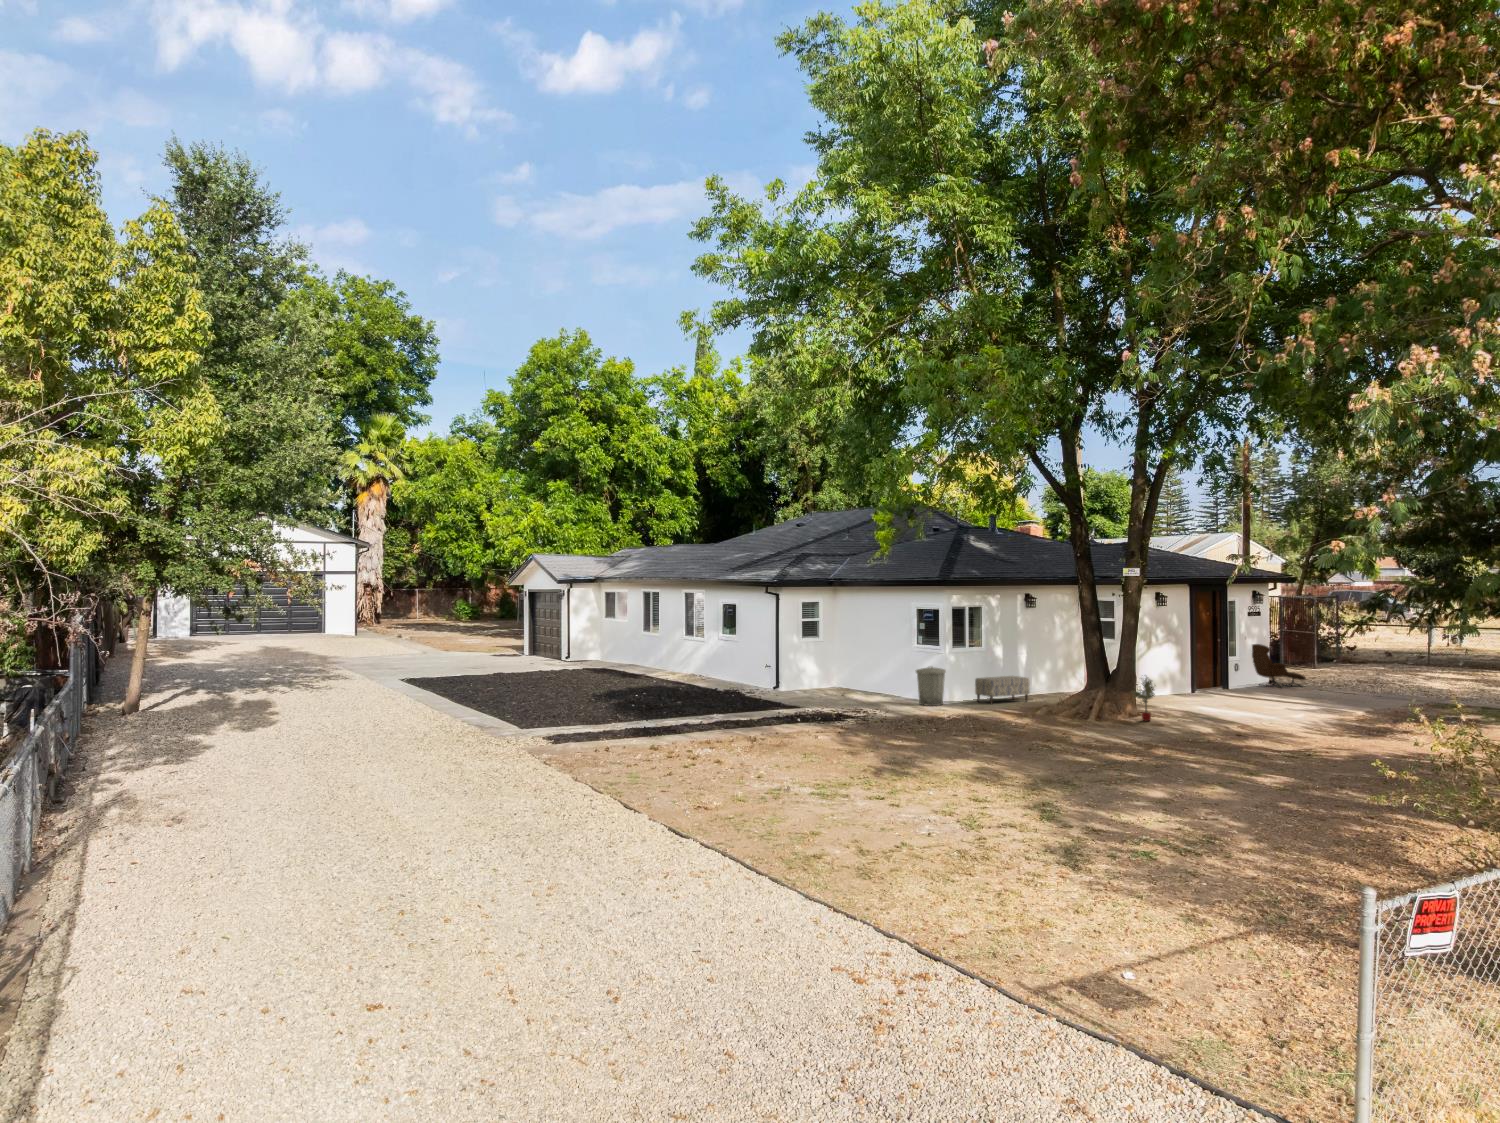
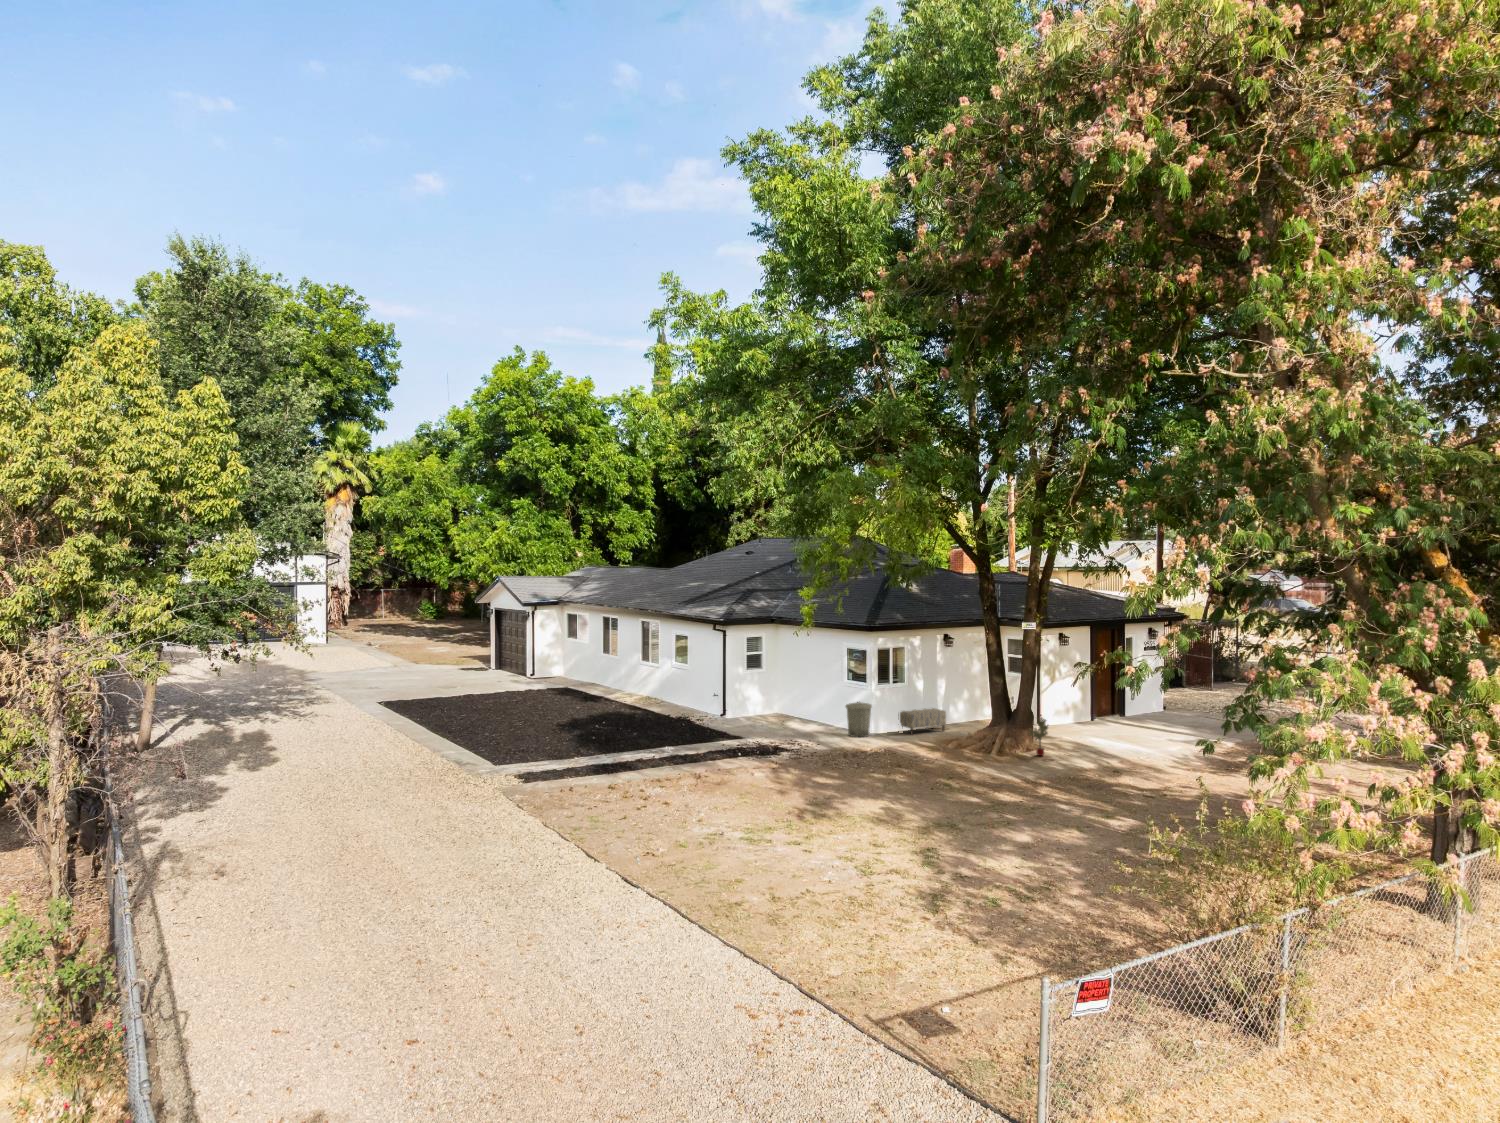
lounge chair: present [1252,644,1306,686] -> none [1149,674,1195,713]

